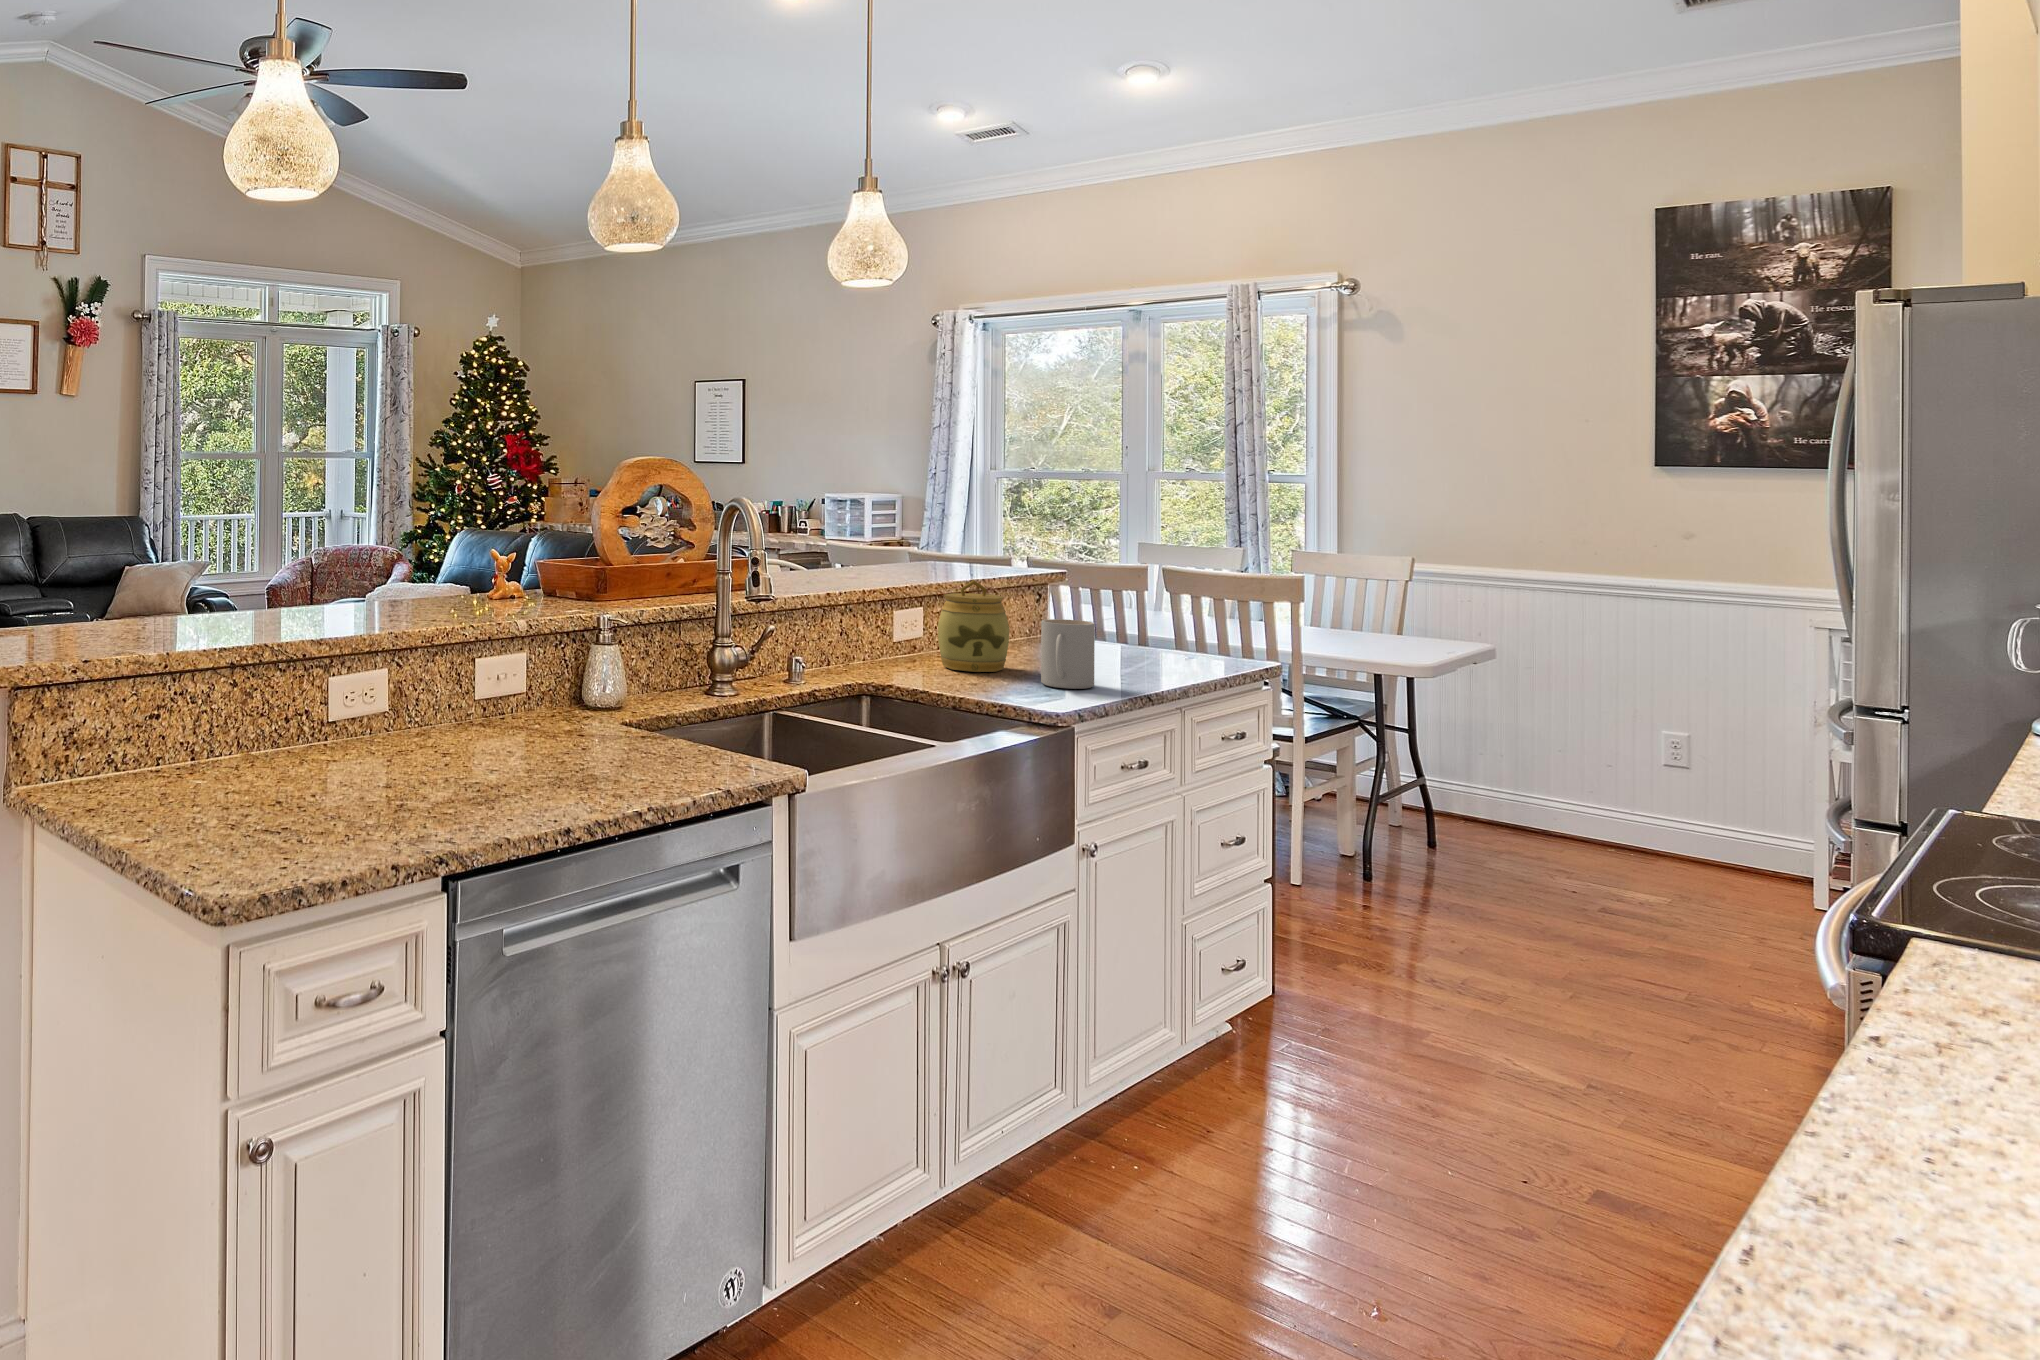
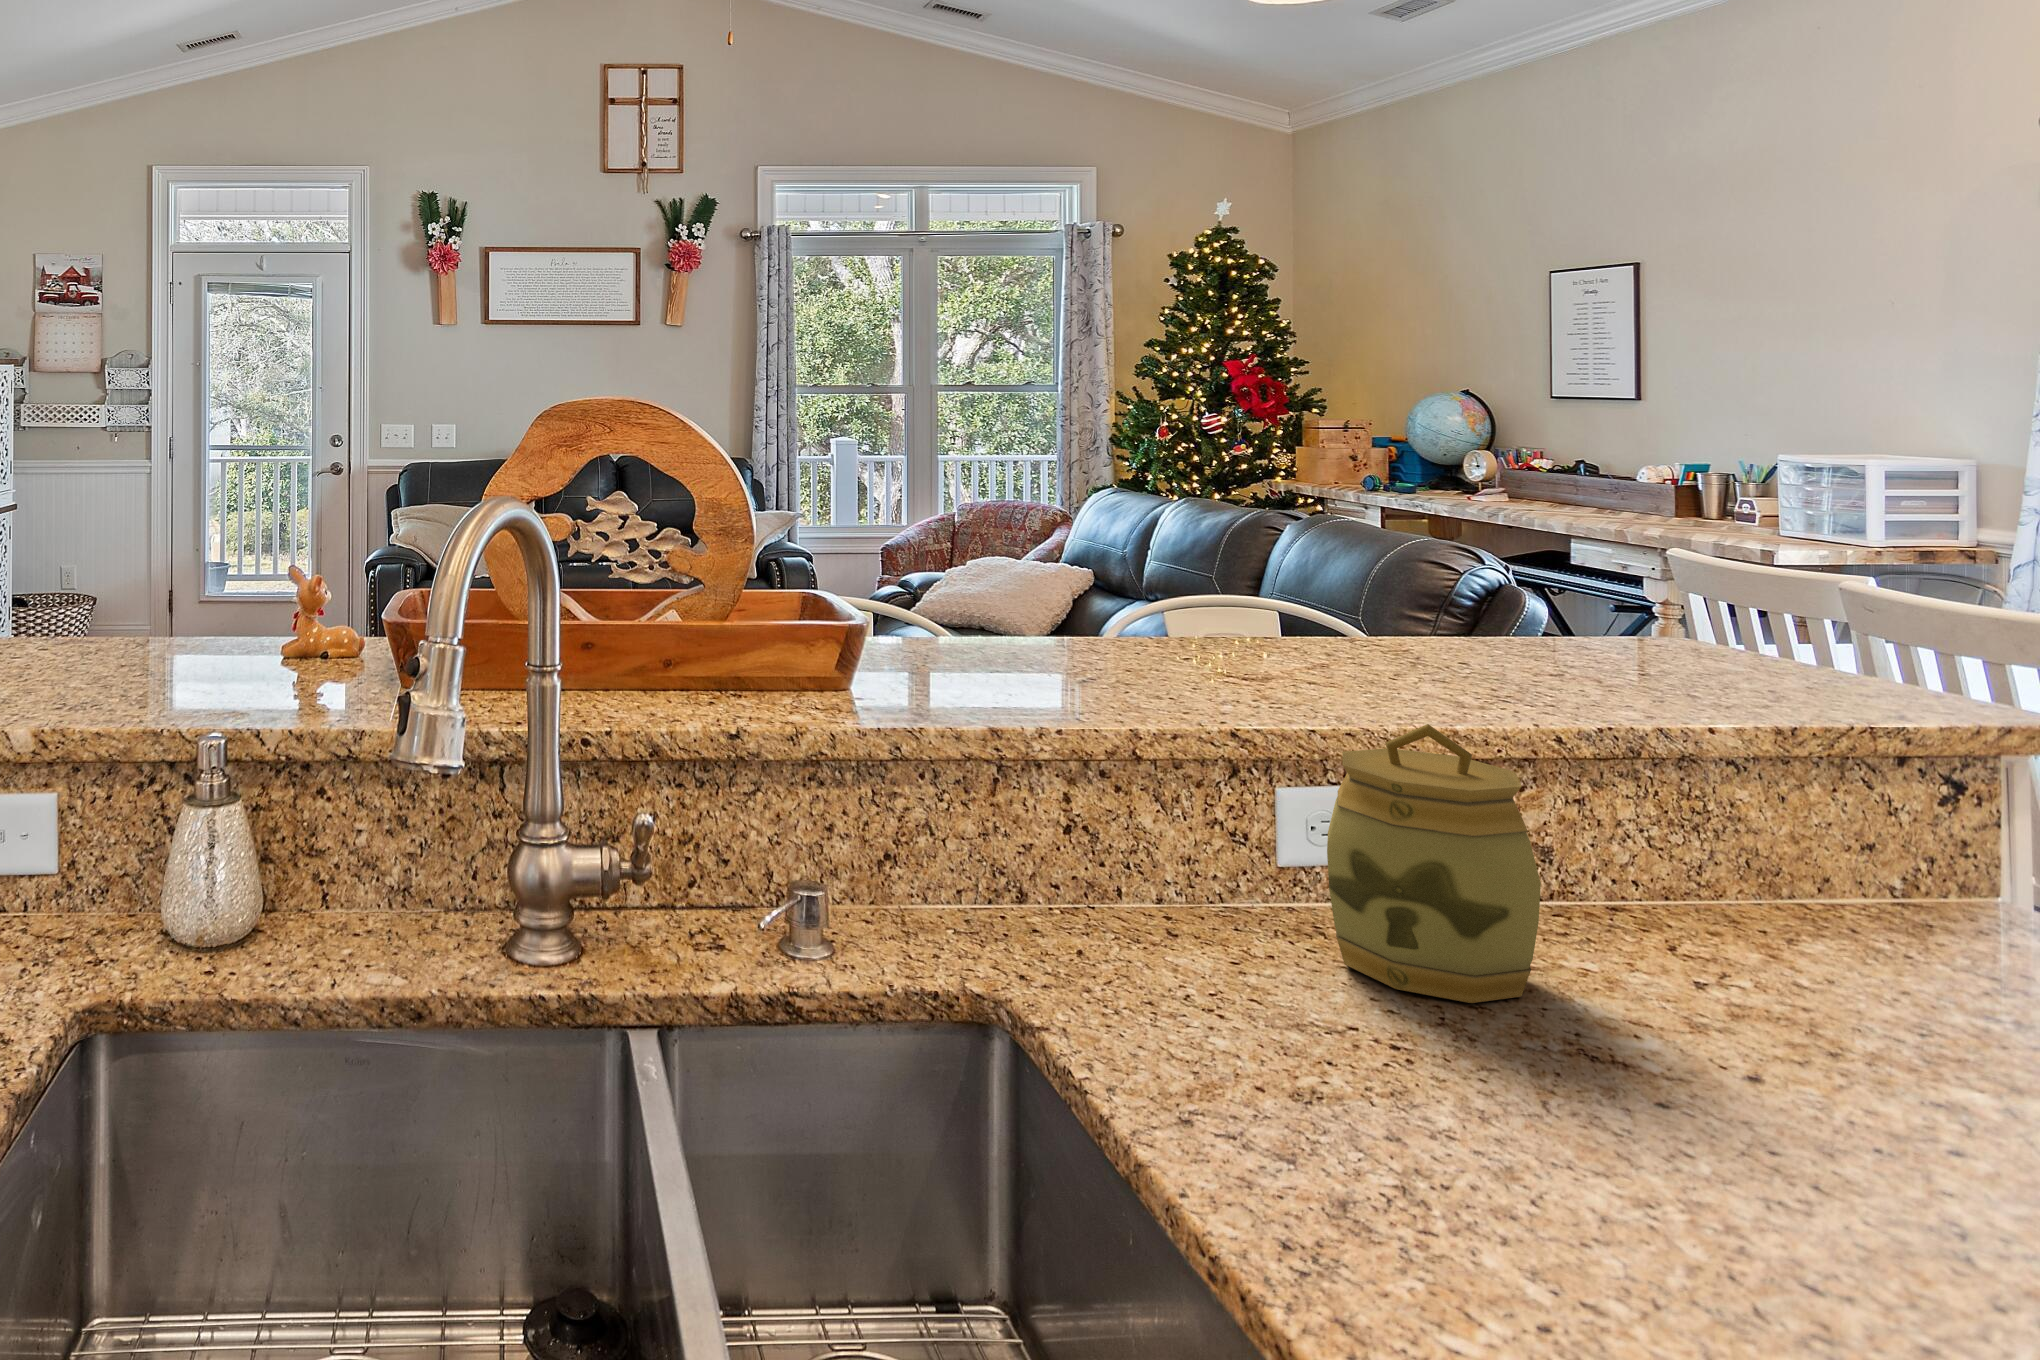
mug: present [1041,619,1095,689] -> none [1524,897,1742,1178]

